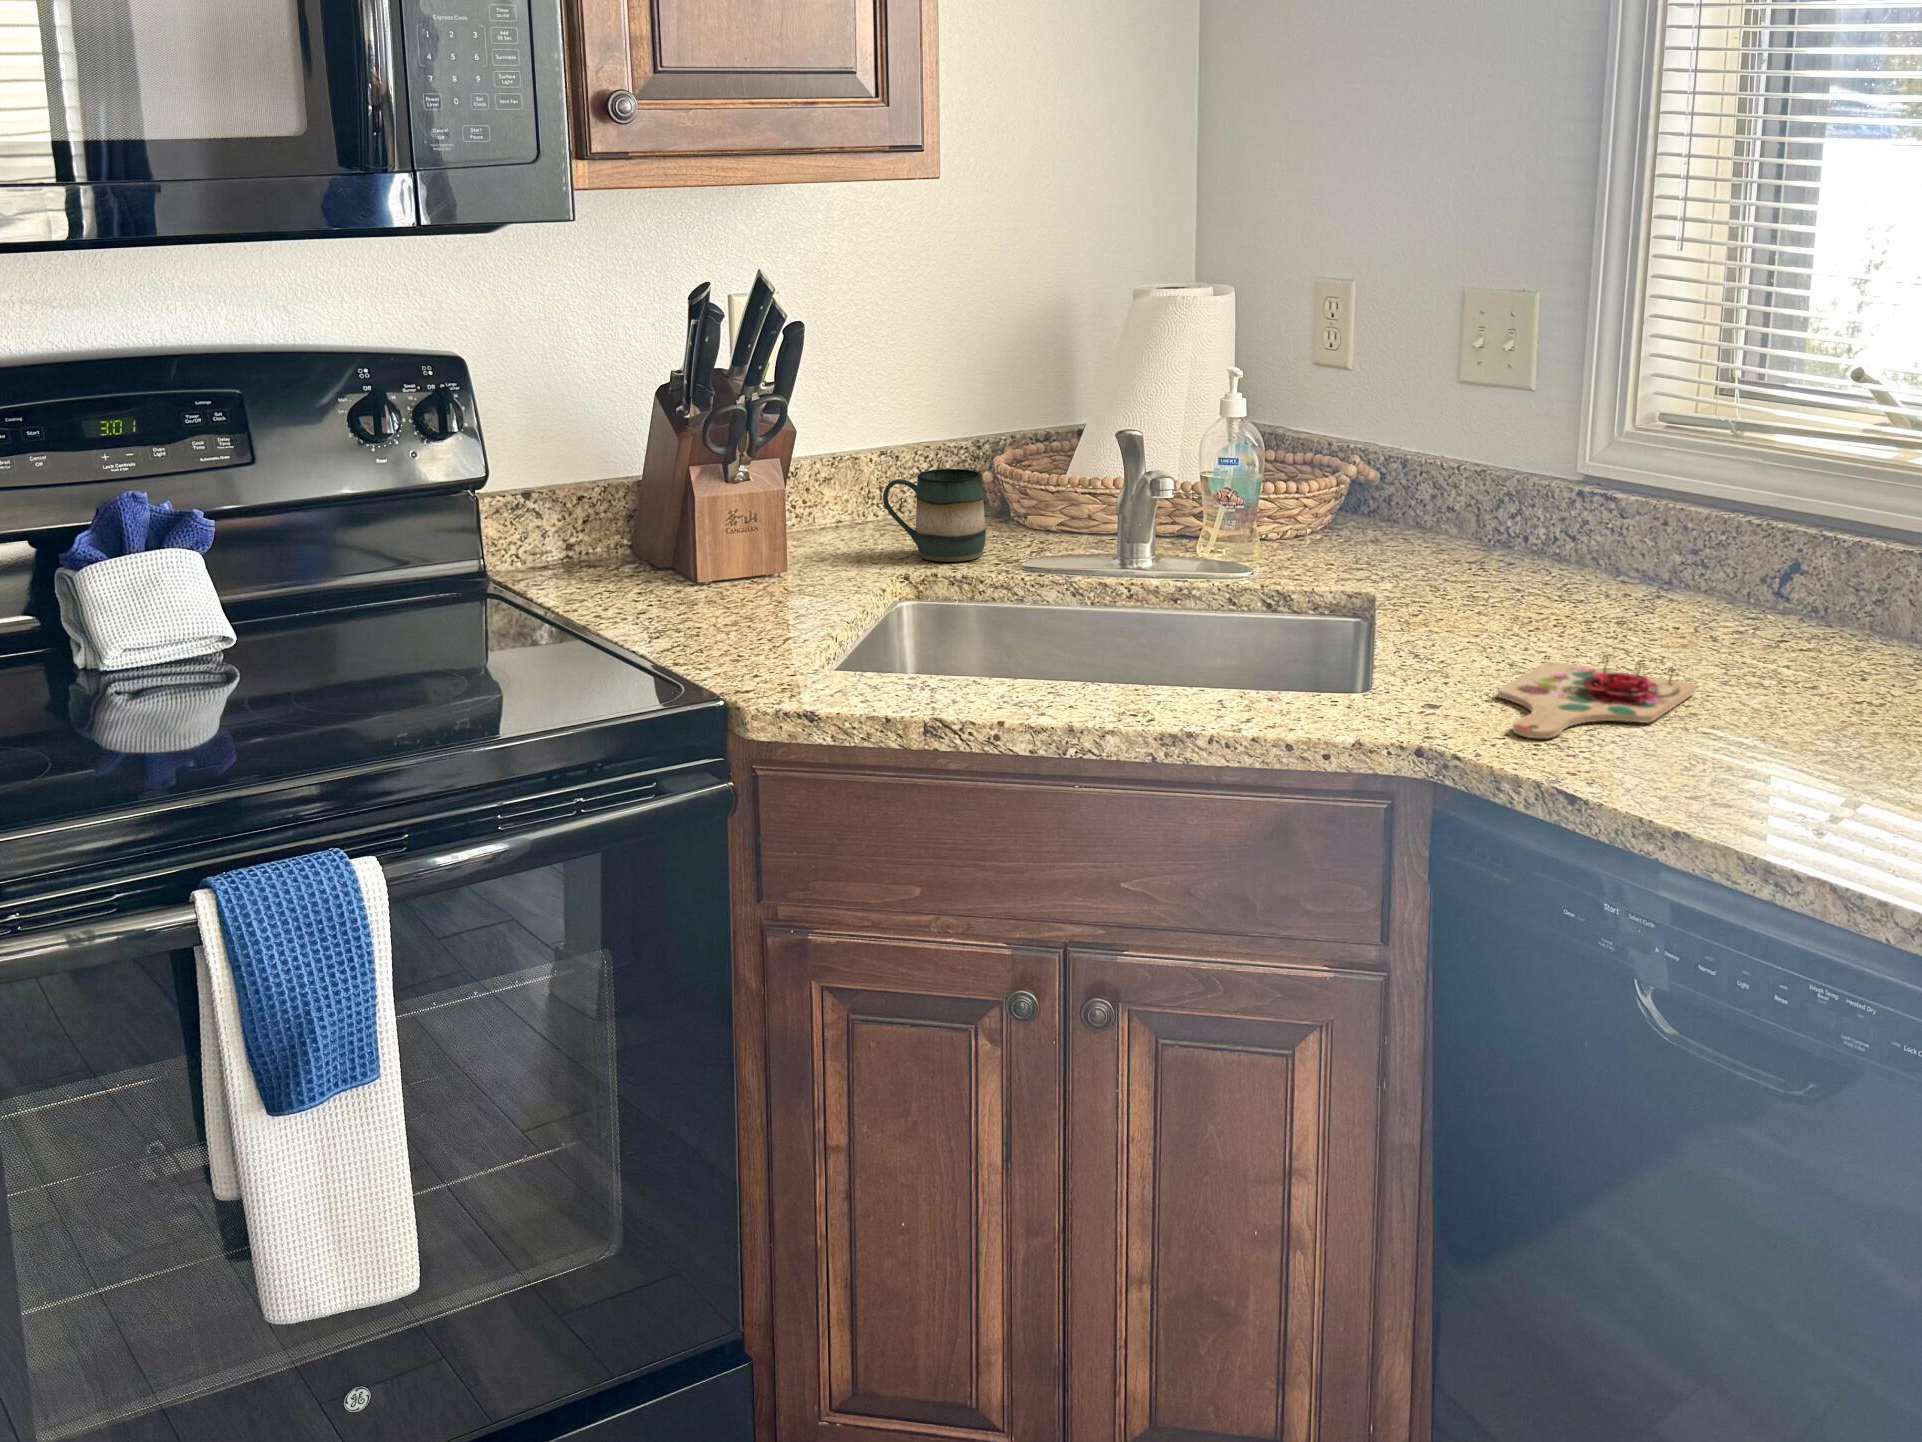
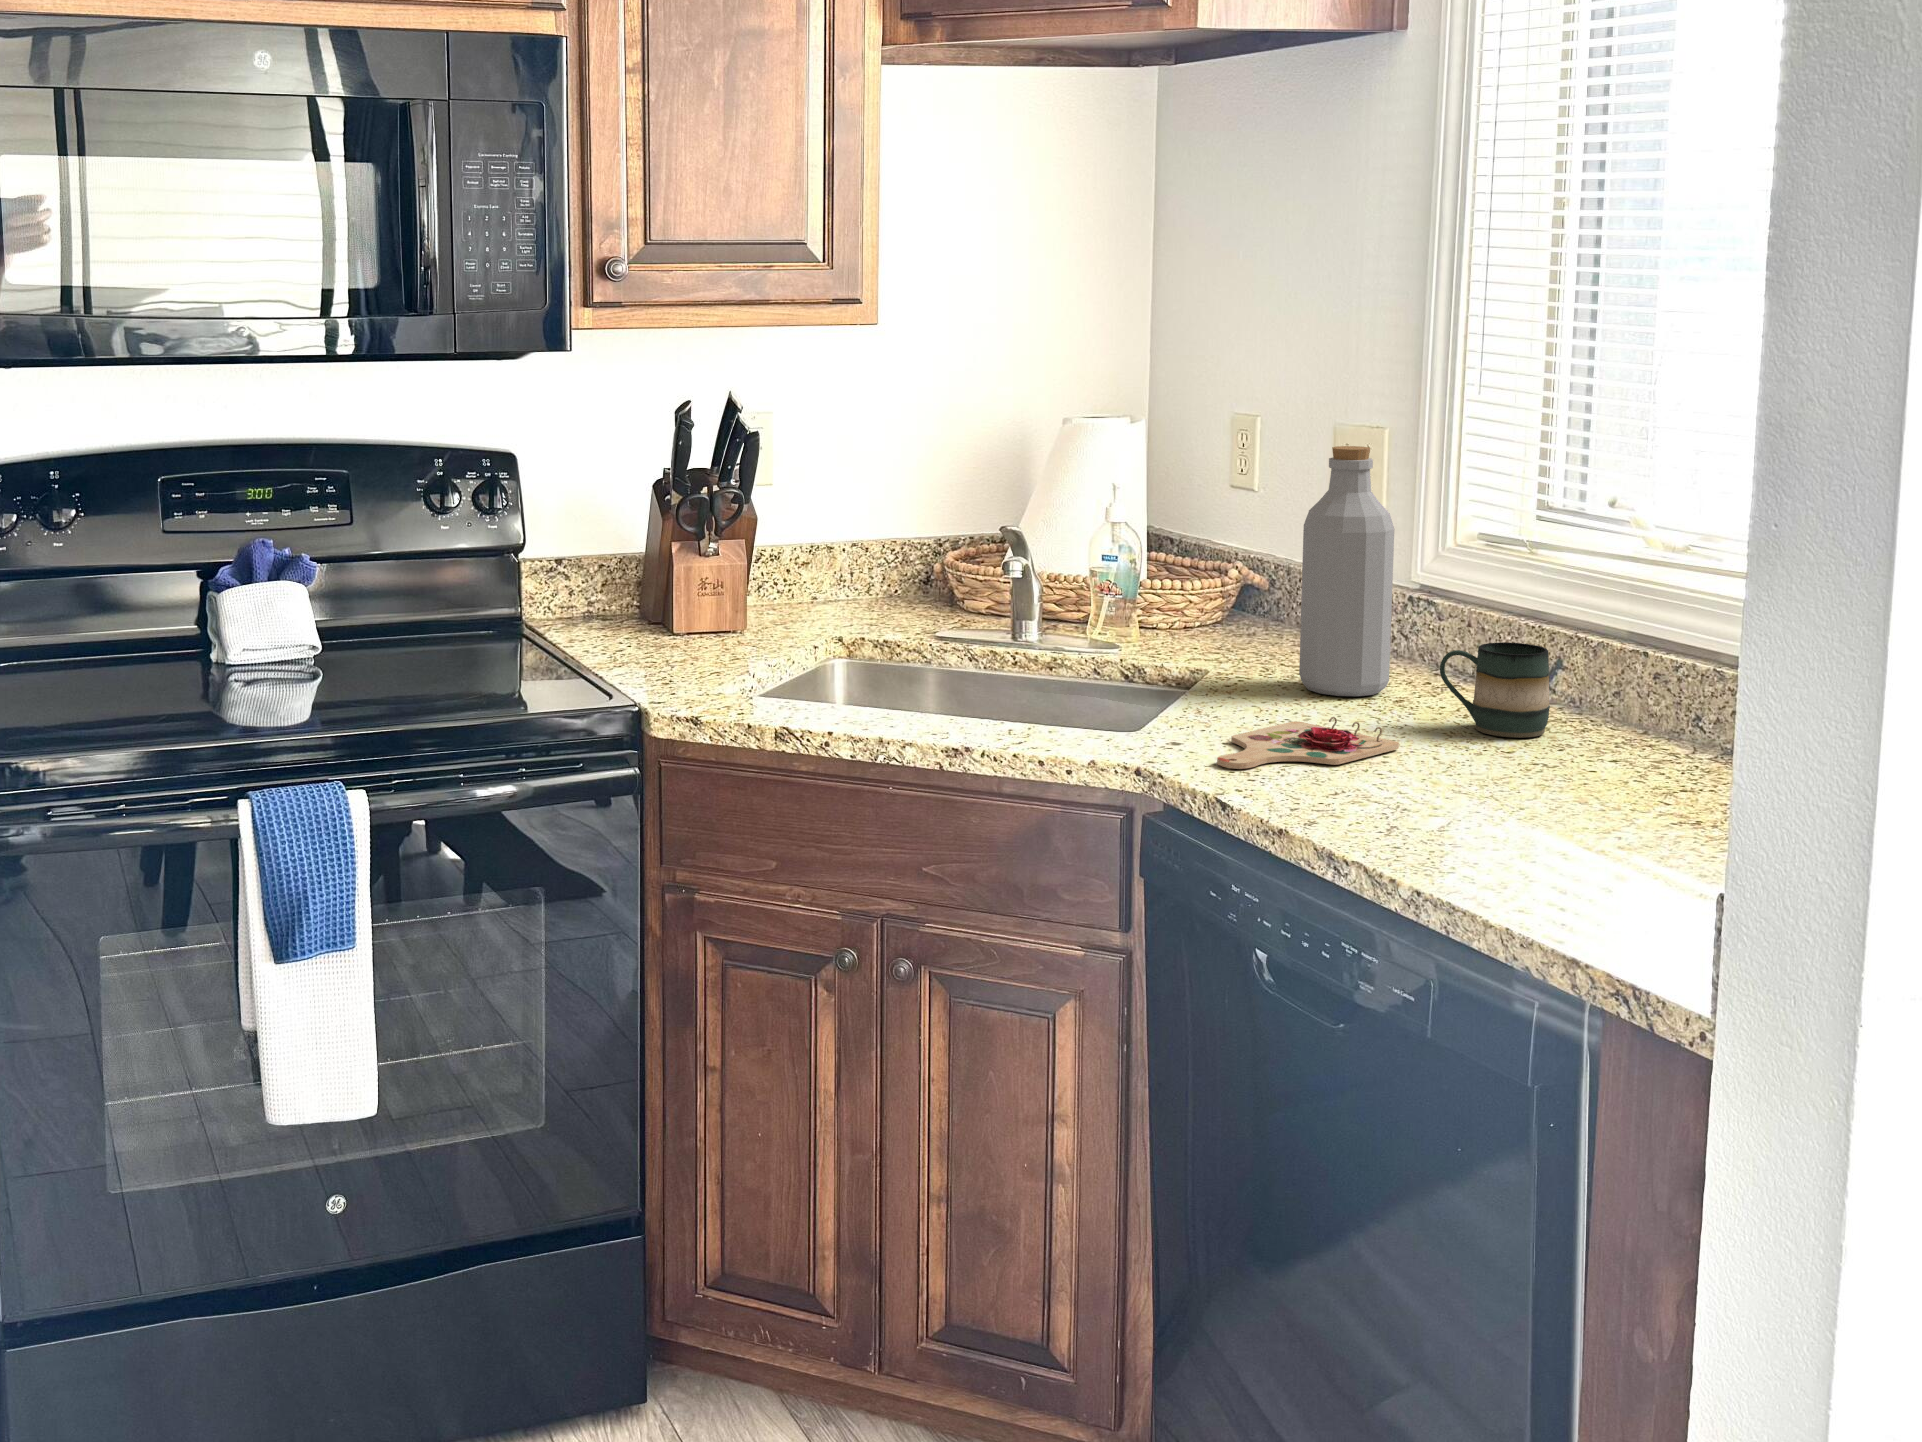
bottle: none [1498,317,1615,619] -> present [1299,446,1394,696]
mug: present [883,469,986,562] -> present [1440,642,1550,738]

